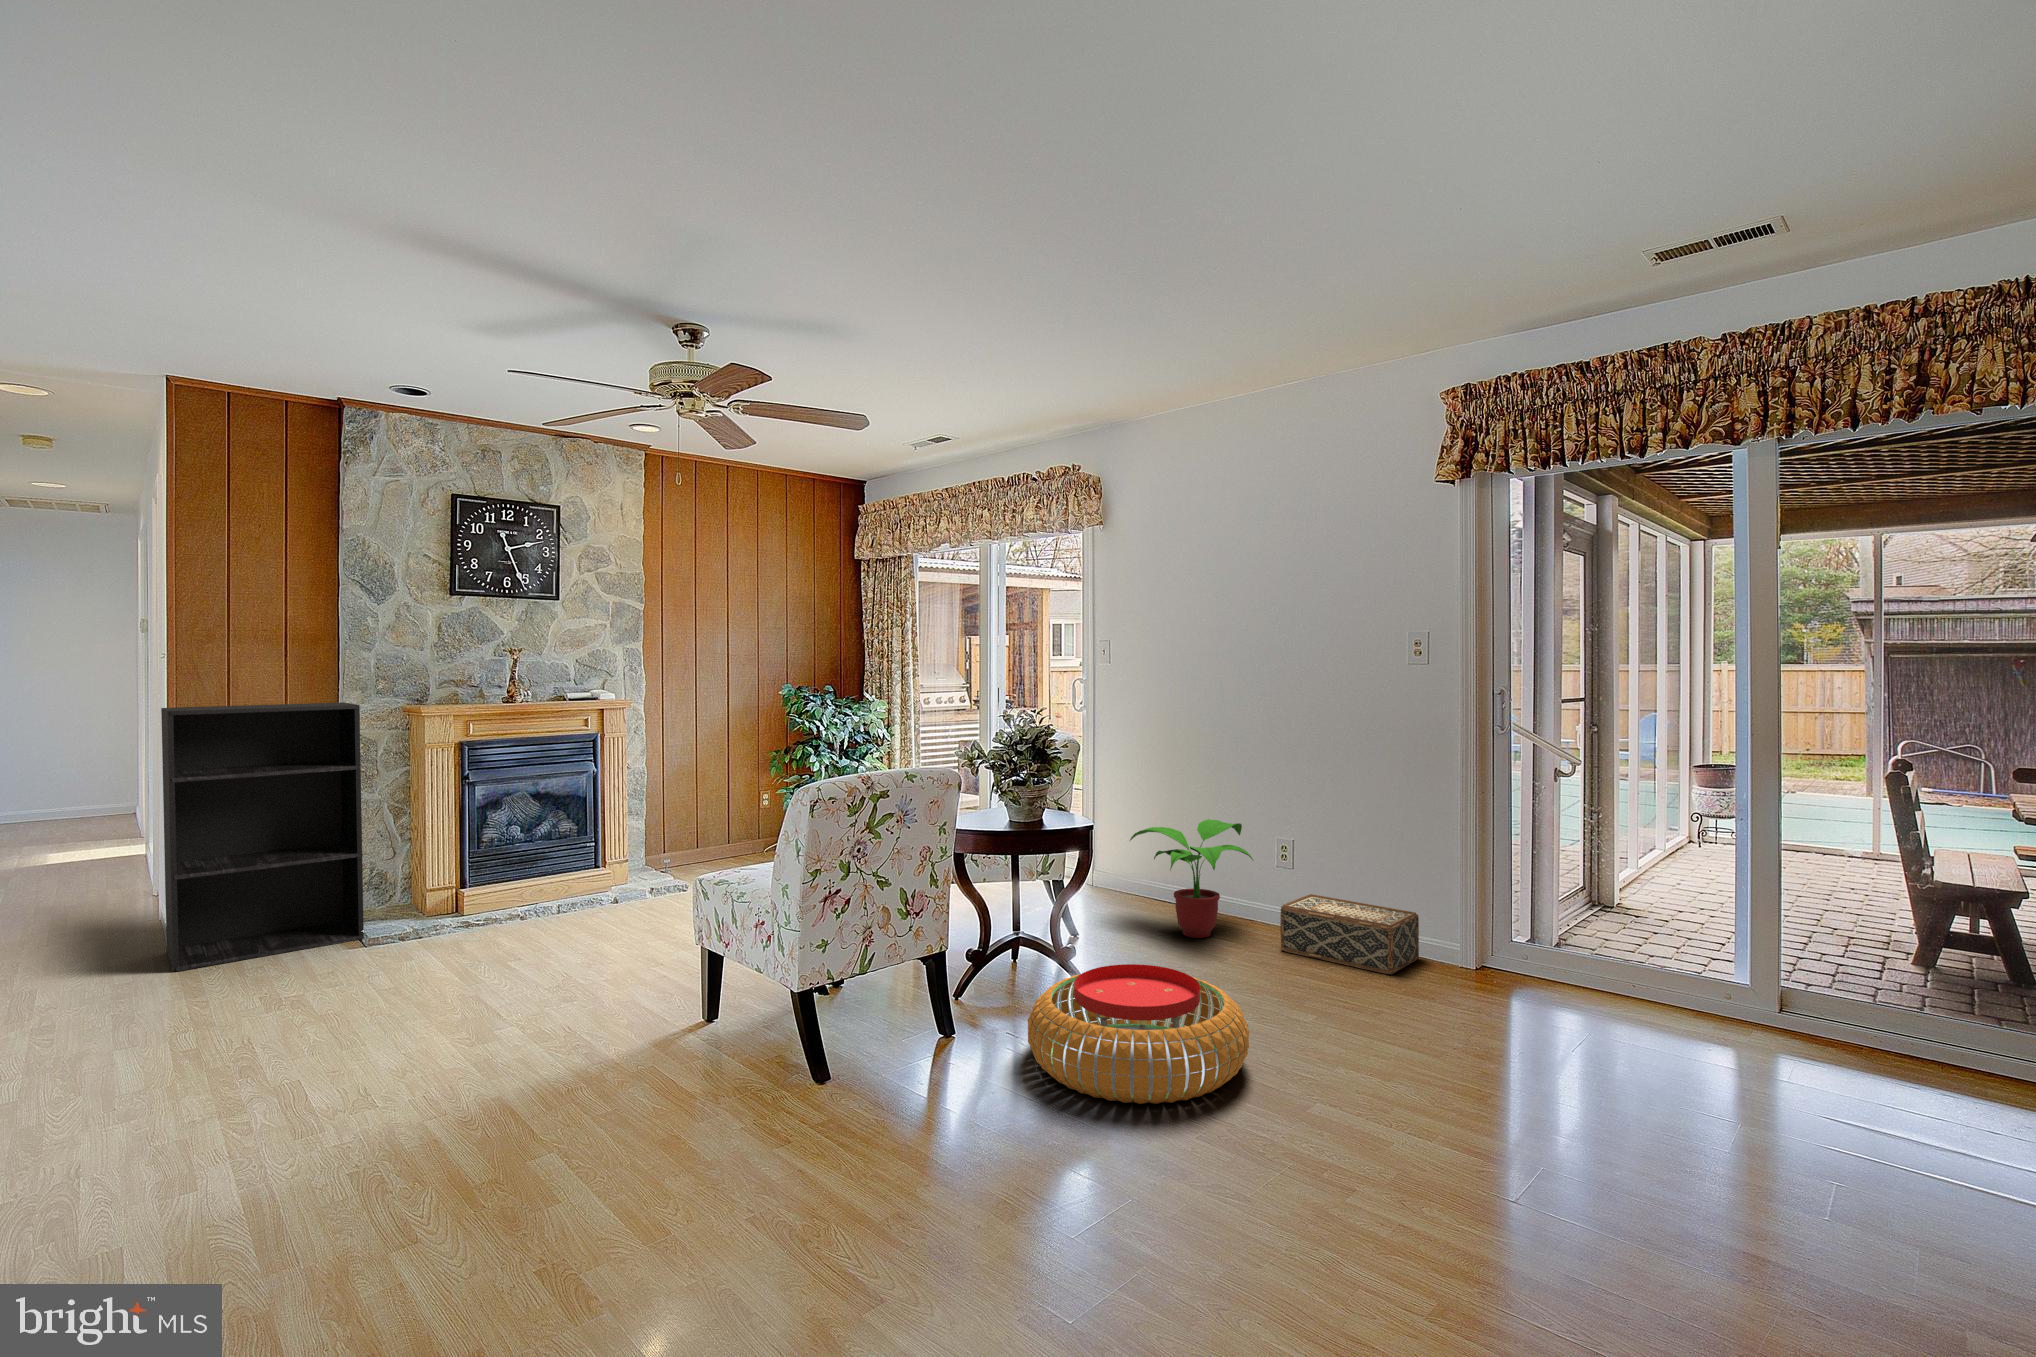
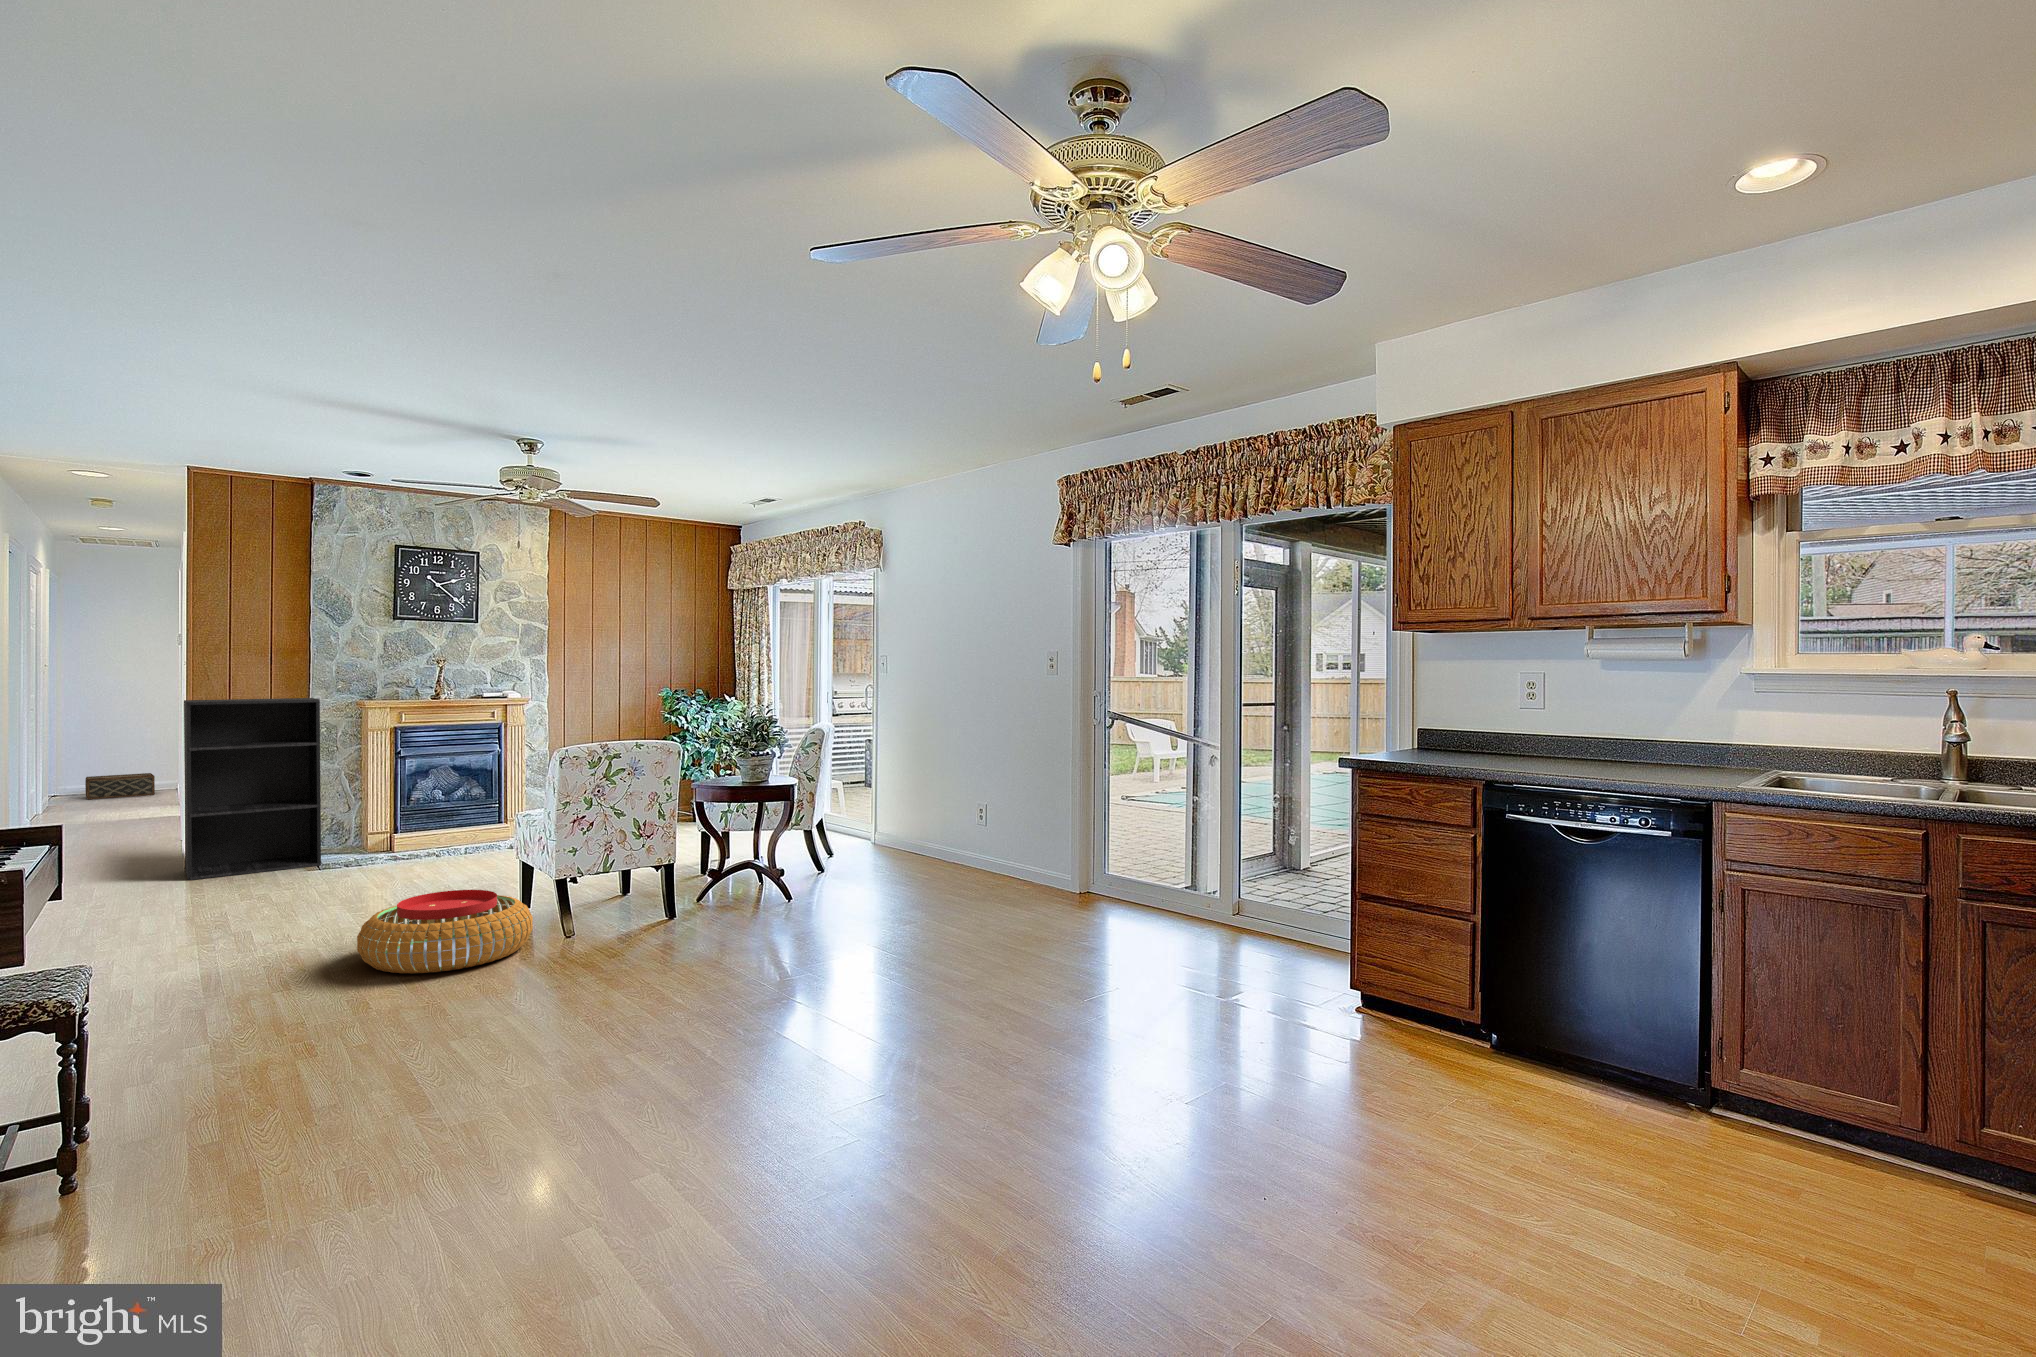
potted plant: present [1130,819,1253,938] -> none [868,789,951,873]
woven basket: present [1280,894,1419,974] -> present [85,773,155,799]
pouf: present [1028,964,1249,1104] -> present [357,890,533,974]

